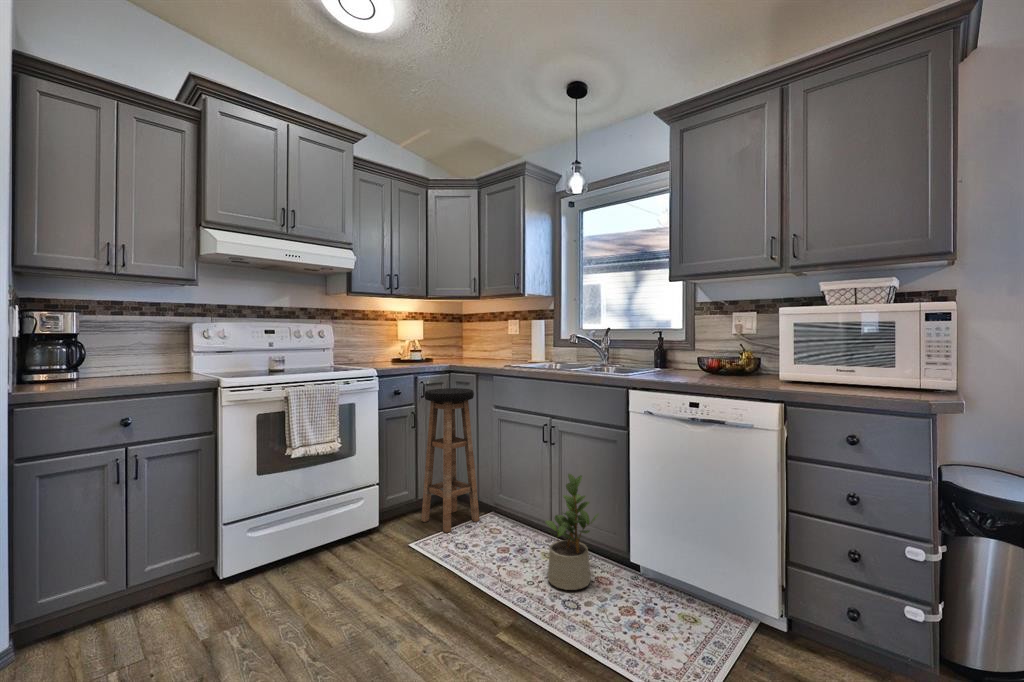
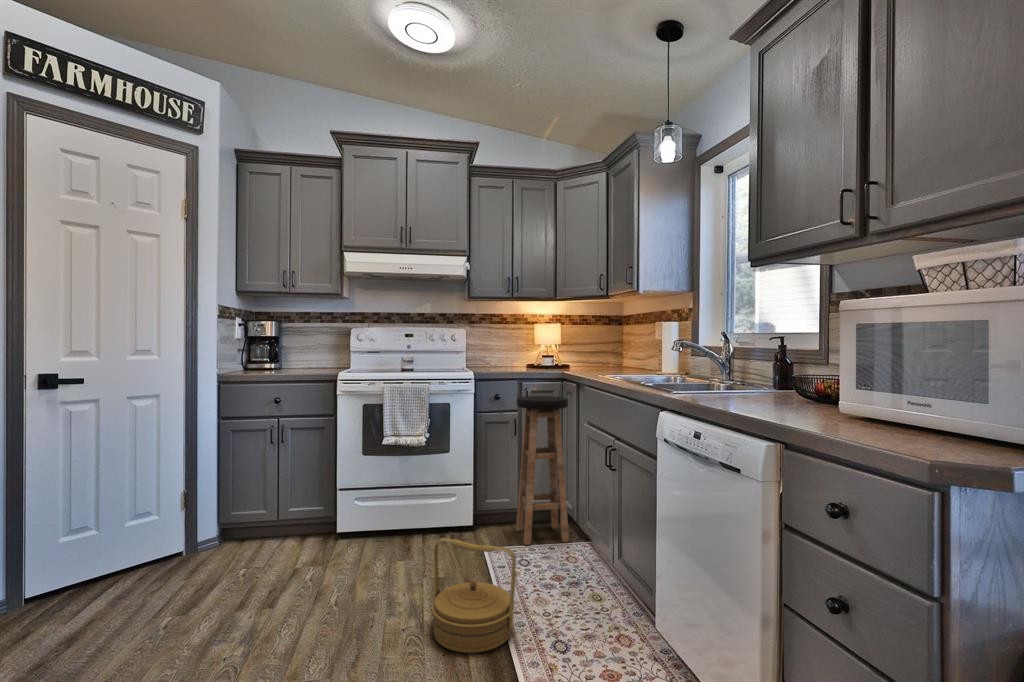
potted plant: present [545,474,599,590] -> none [564,498,620,633]
basket: none [446,534,534,648] -> present [432,538,516,653]

